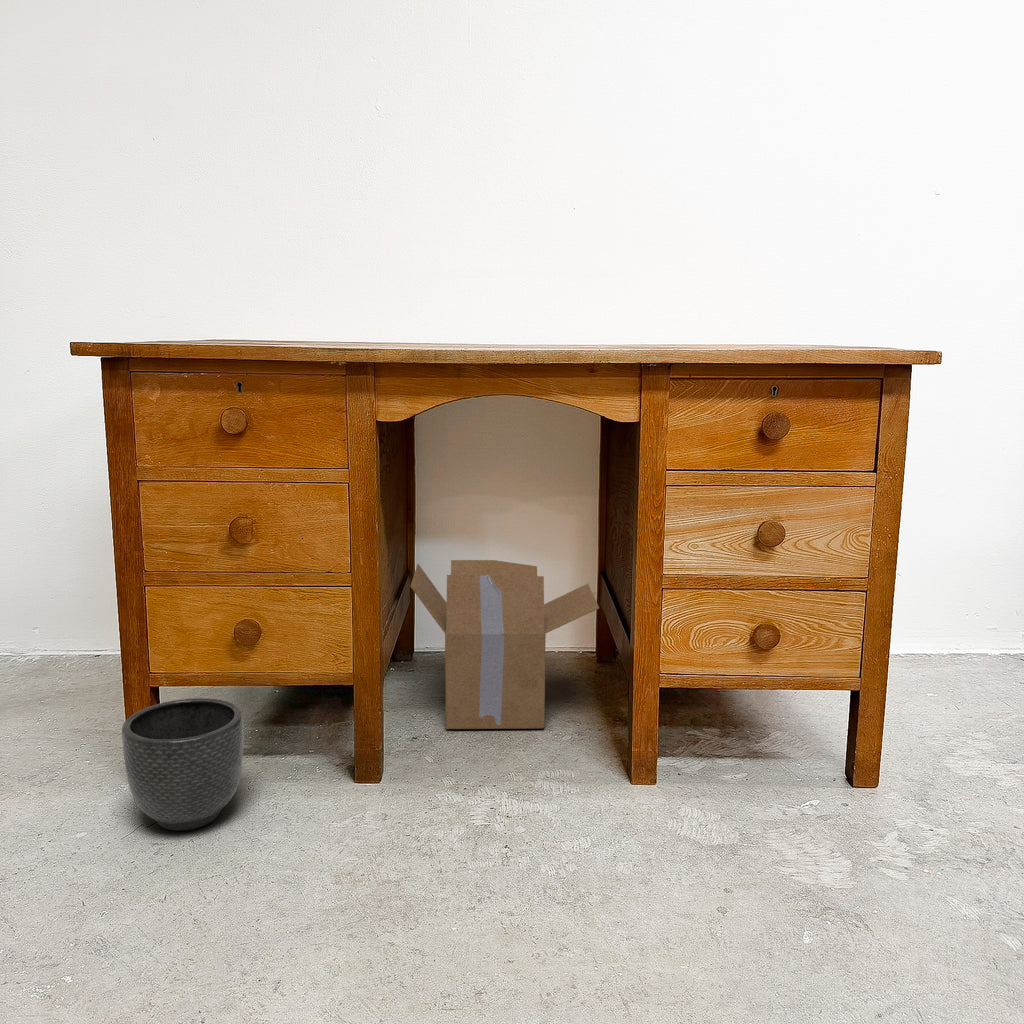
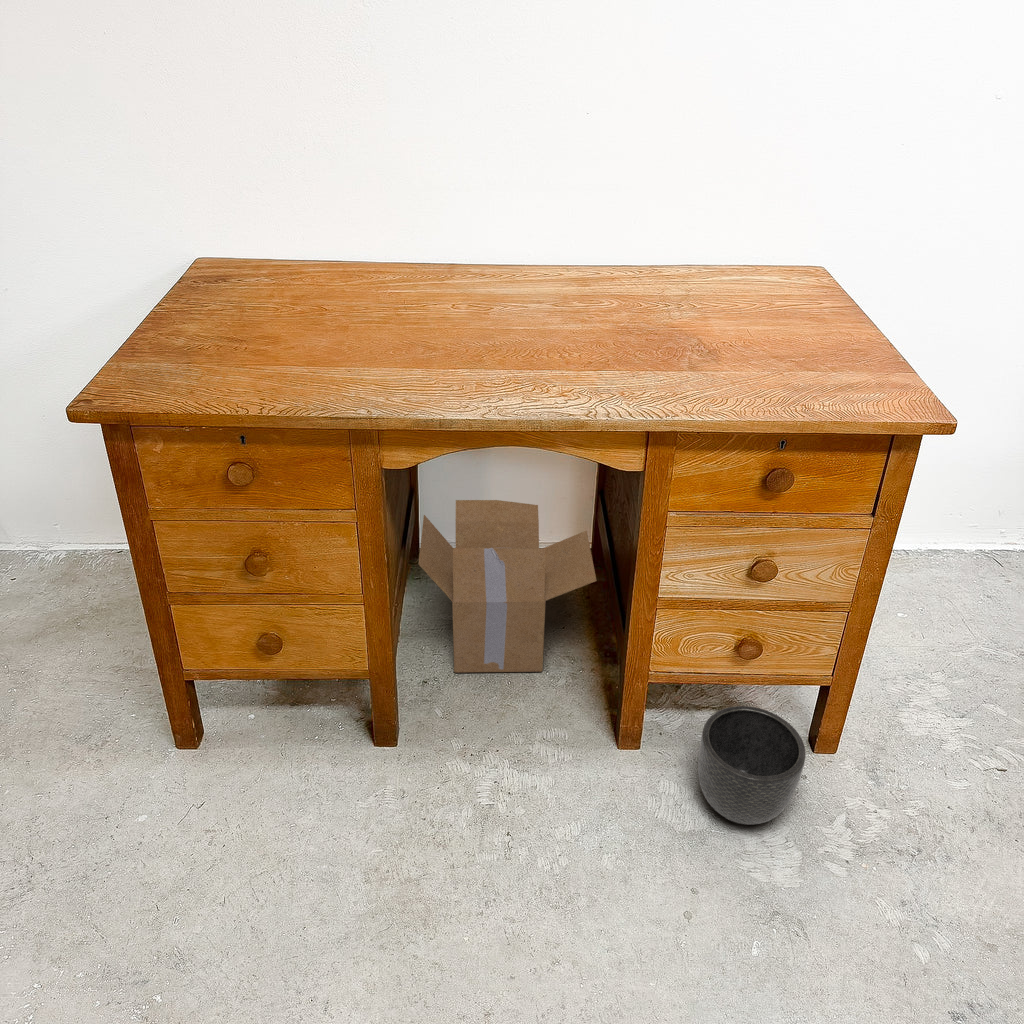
planter: present [122,698,243,831] -> present [698,706,806,825]

